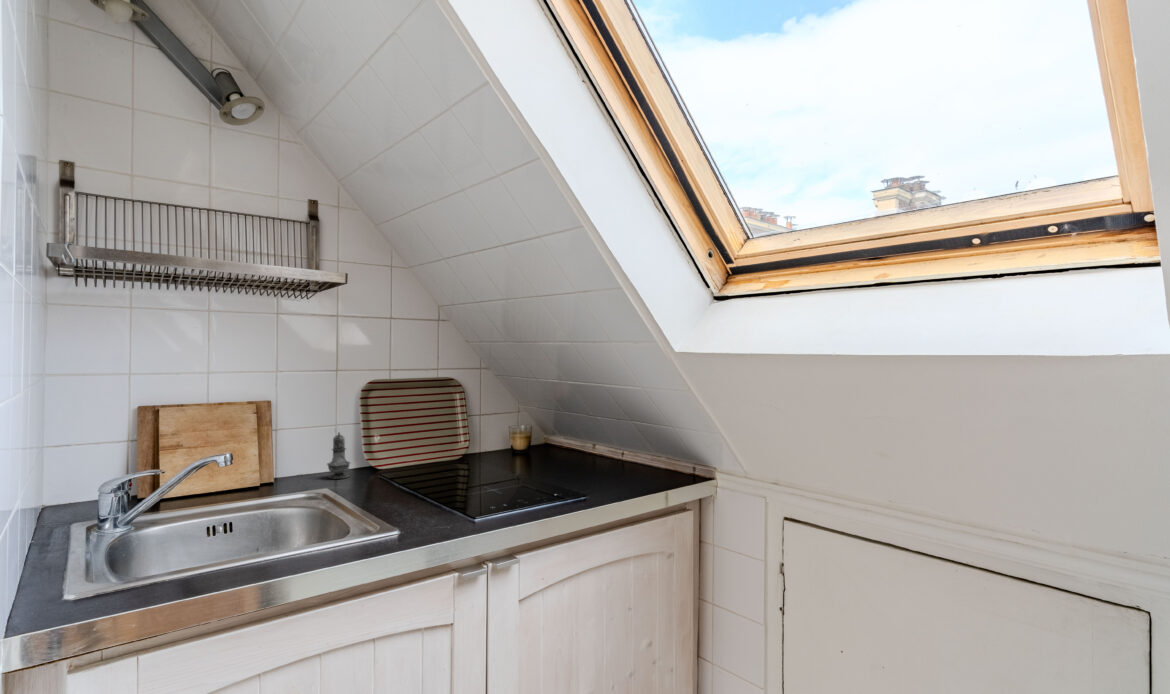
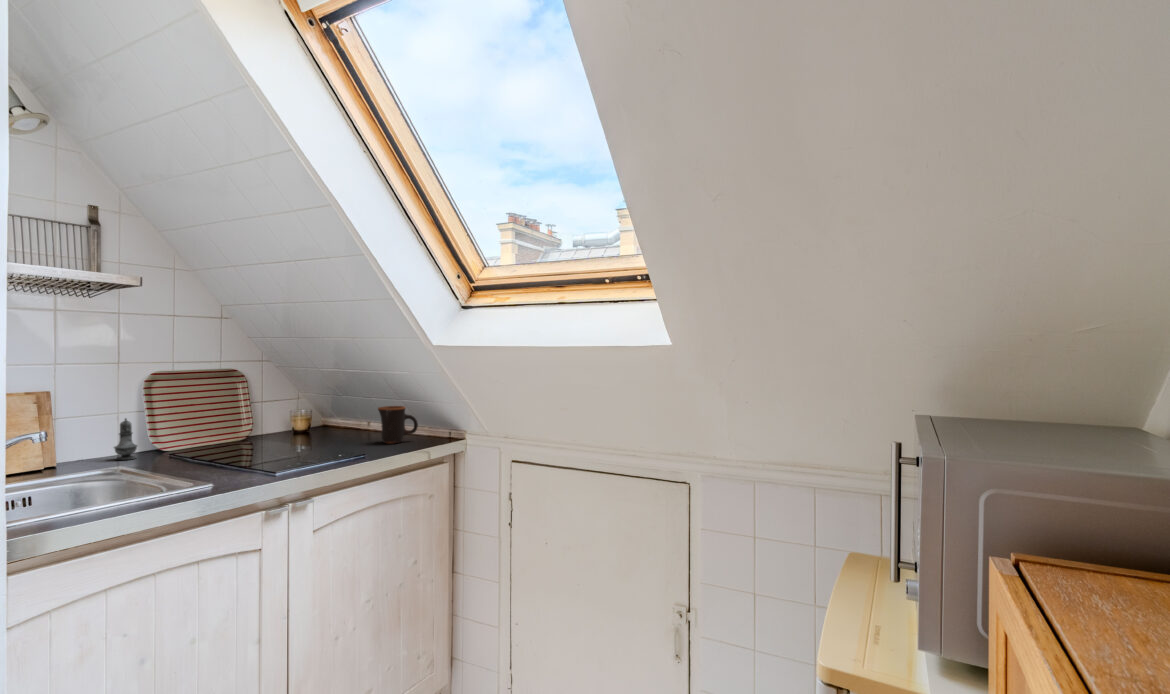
mug: none [605,429,654,478] -> present [378,406,418,443]

